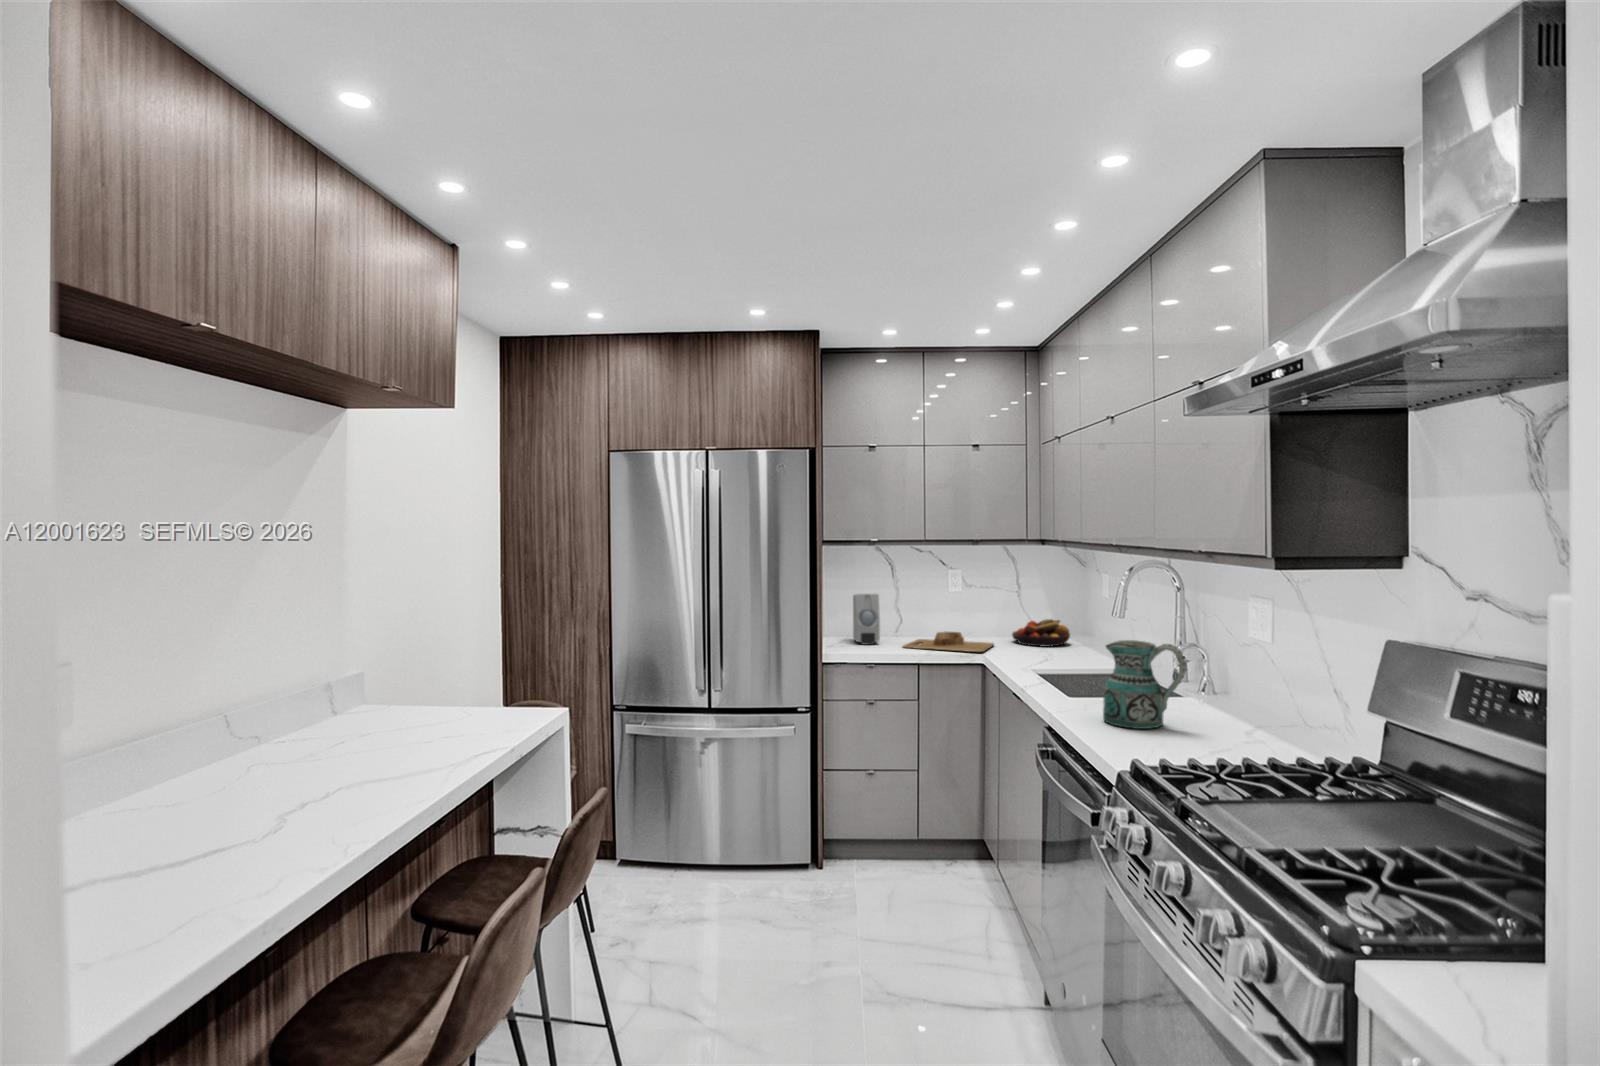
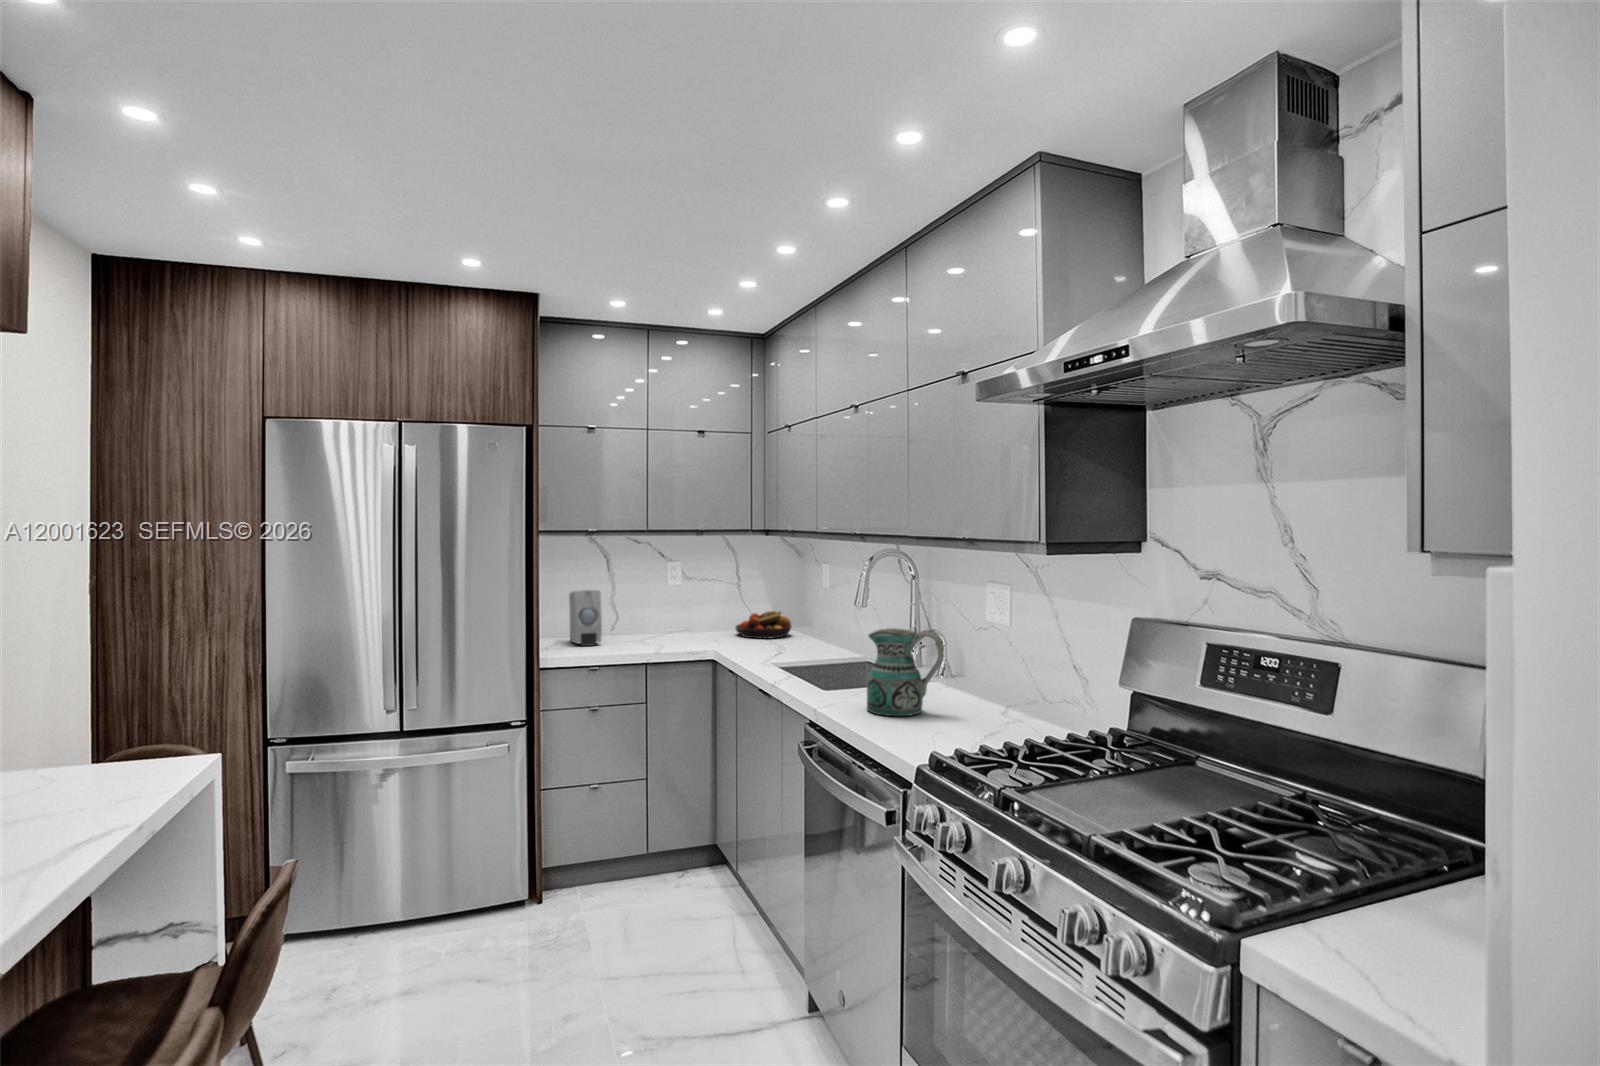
cutting board: present [903,631,994,652] -> none [628,628,721,648]

